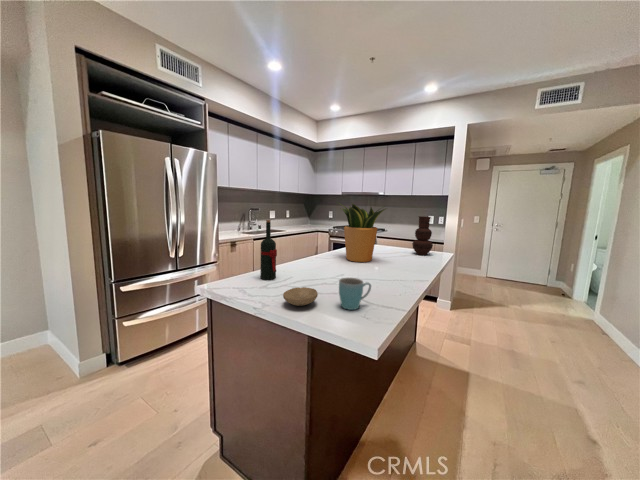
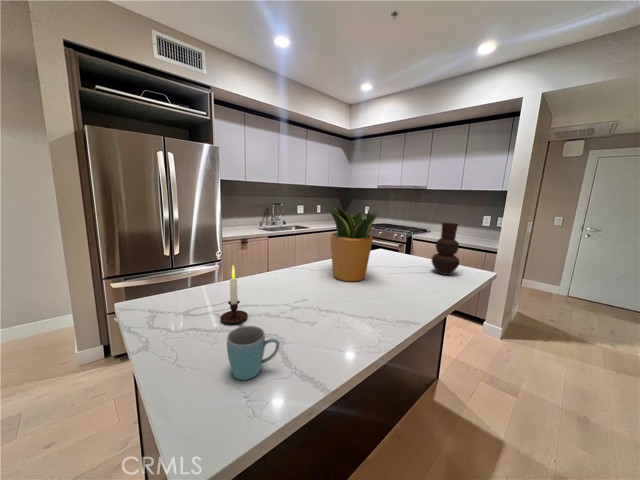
wine bottle: present [260,220,277,280] -> none [195,228,216,302]
candle: none [297,244,319,288] -> present [220,265,248,323]
bowl: present [283,287,318,306] -> none [157,328,212,361]

